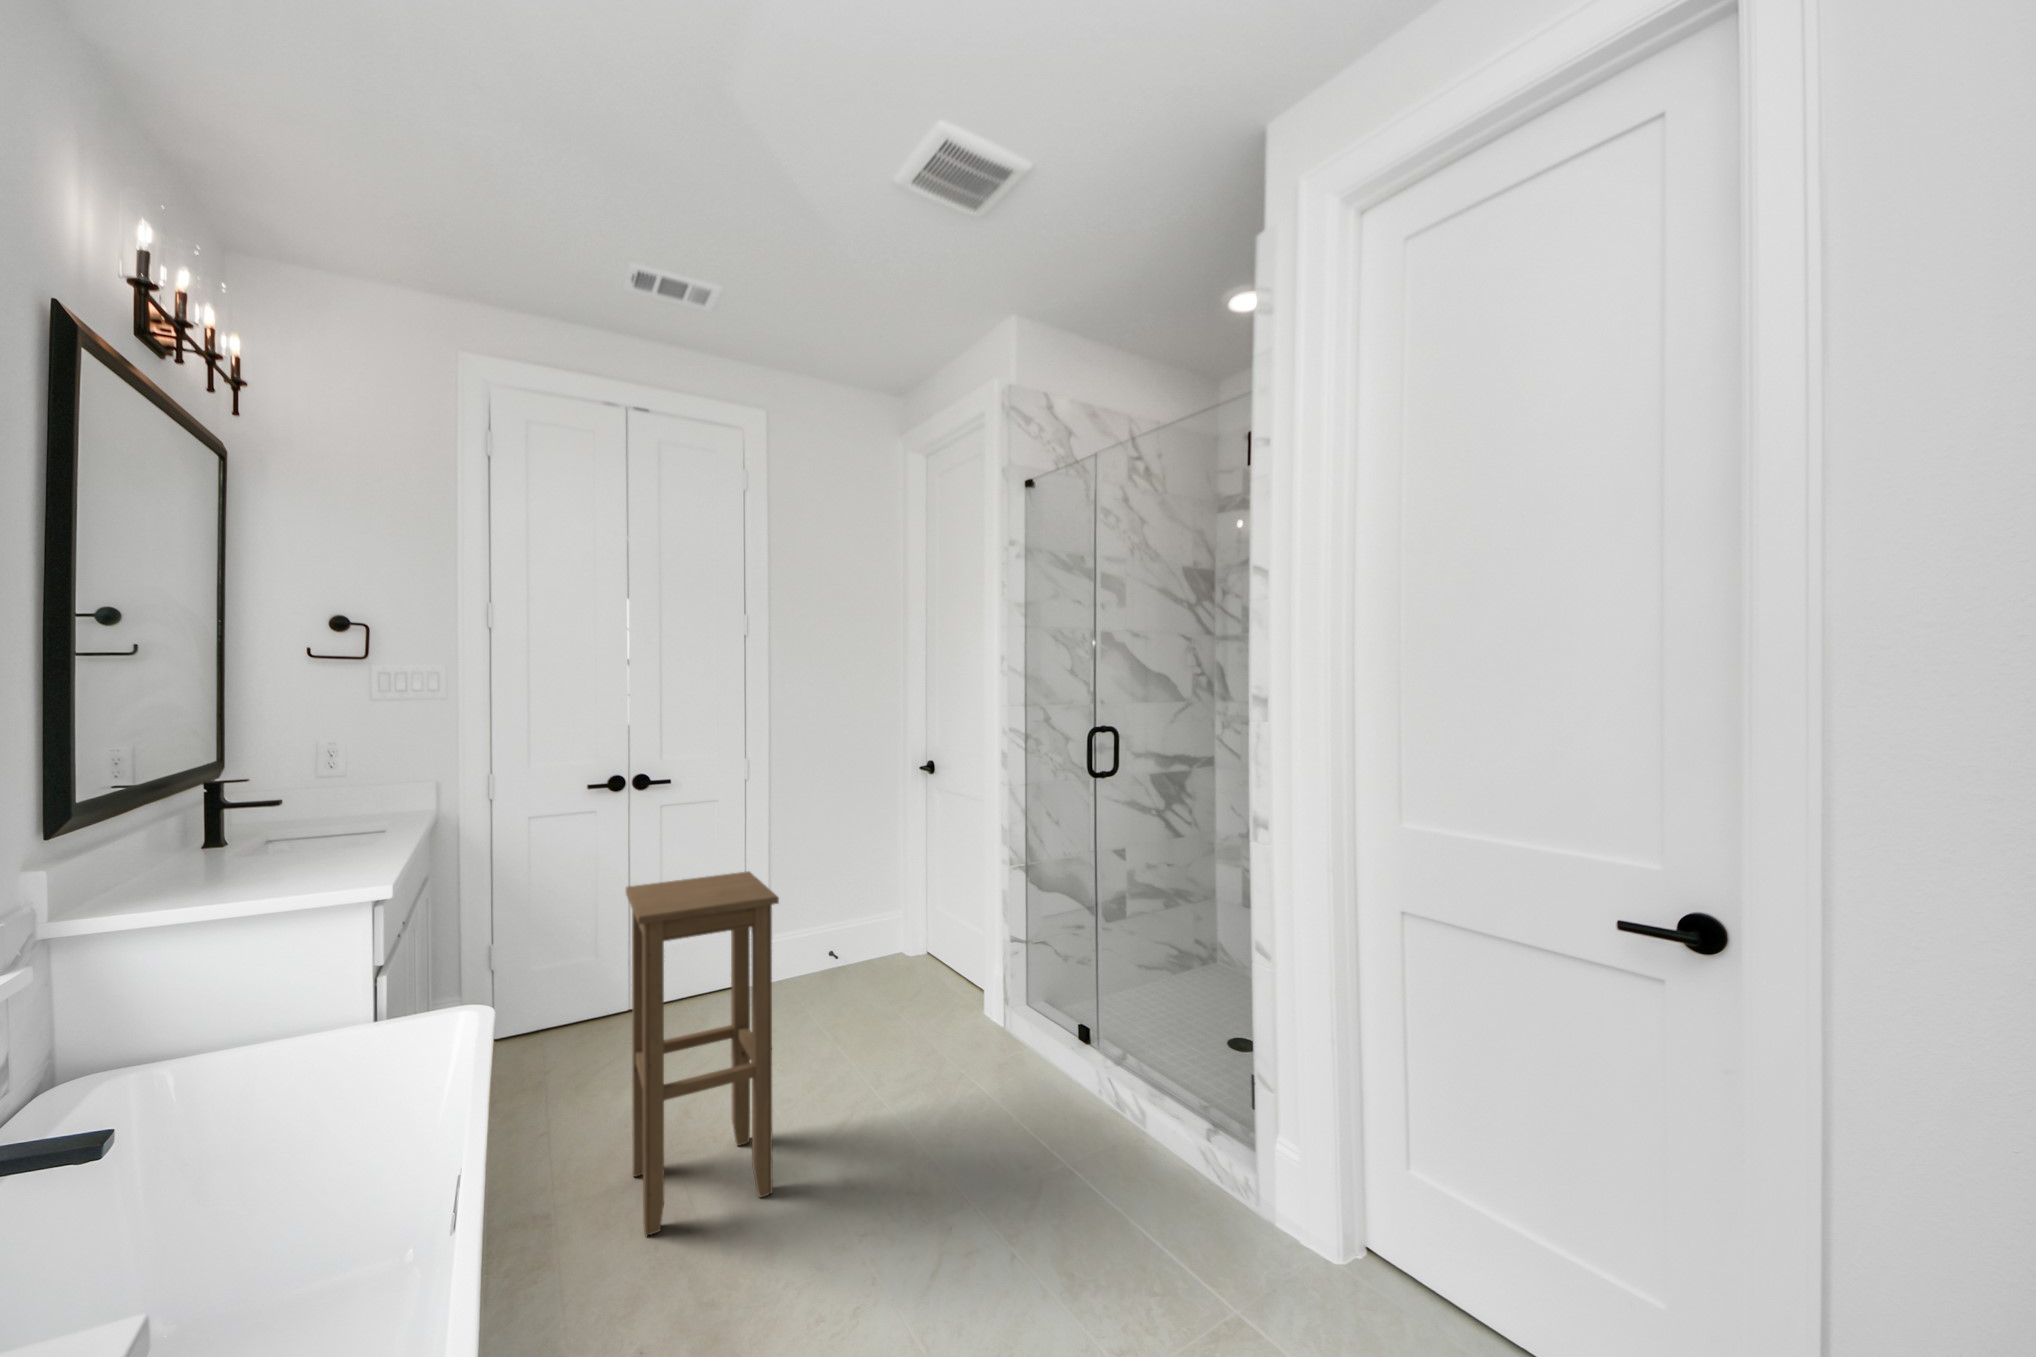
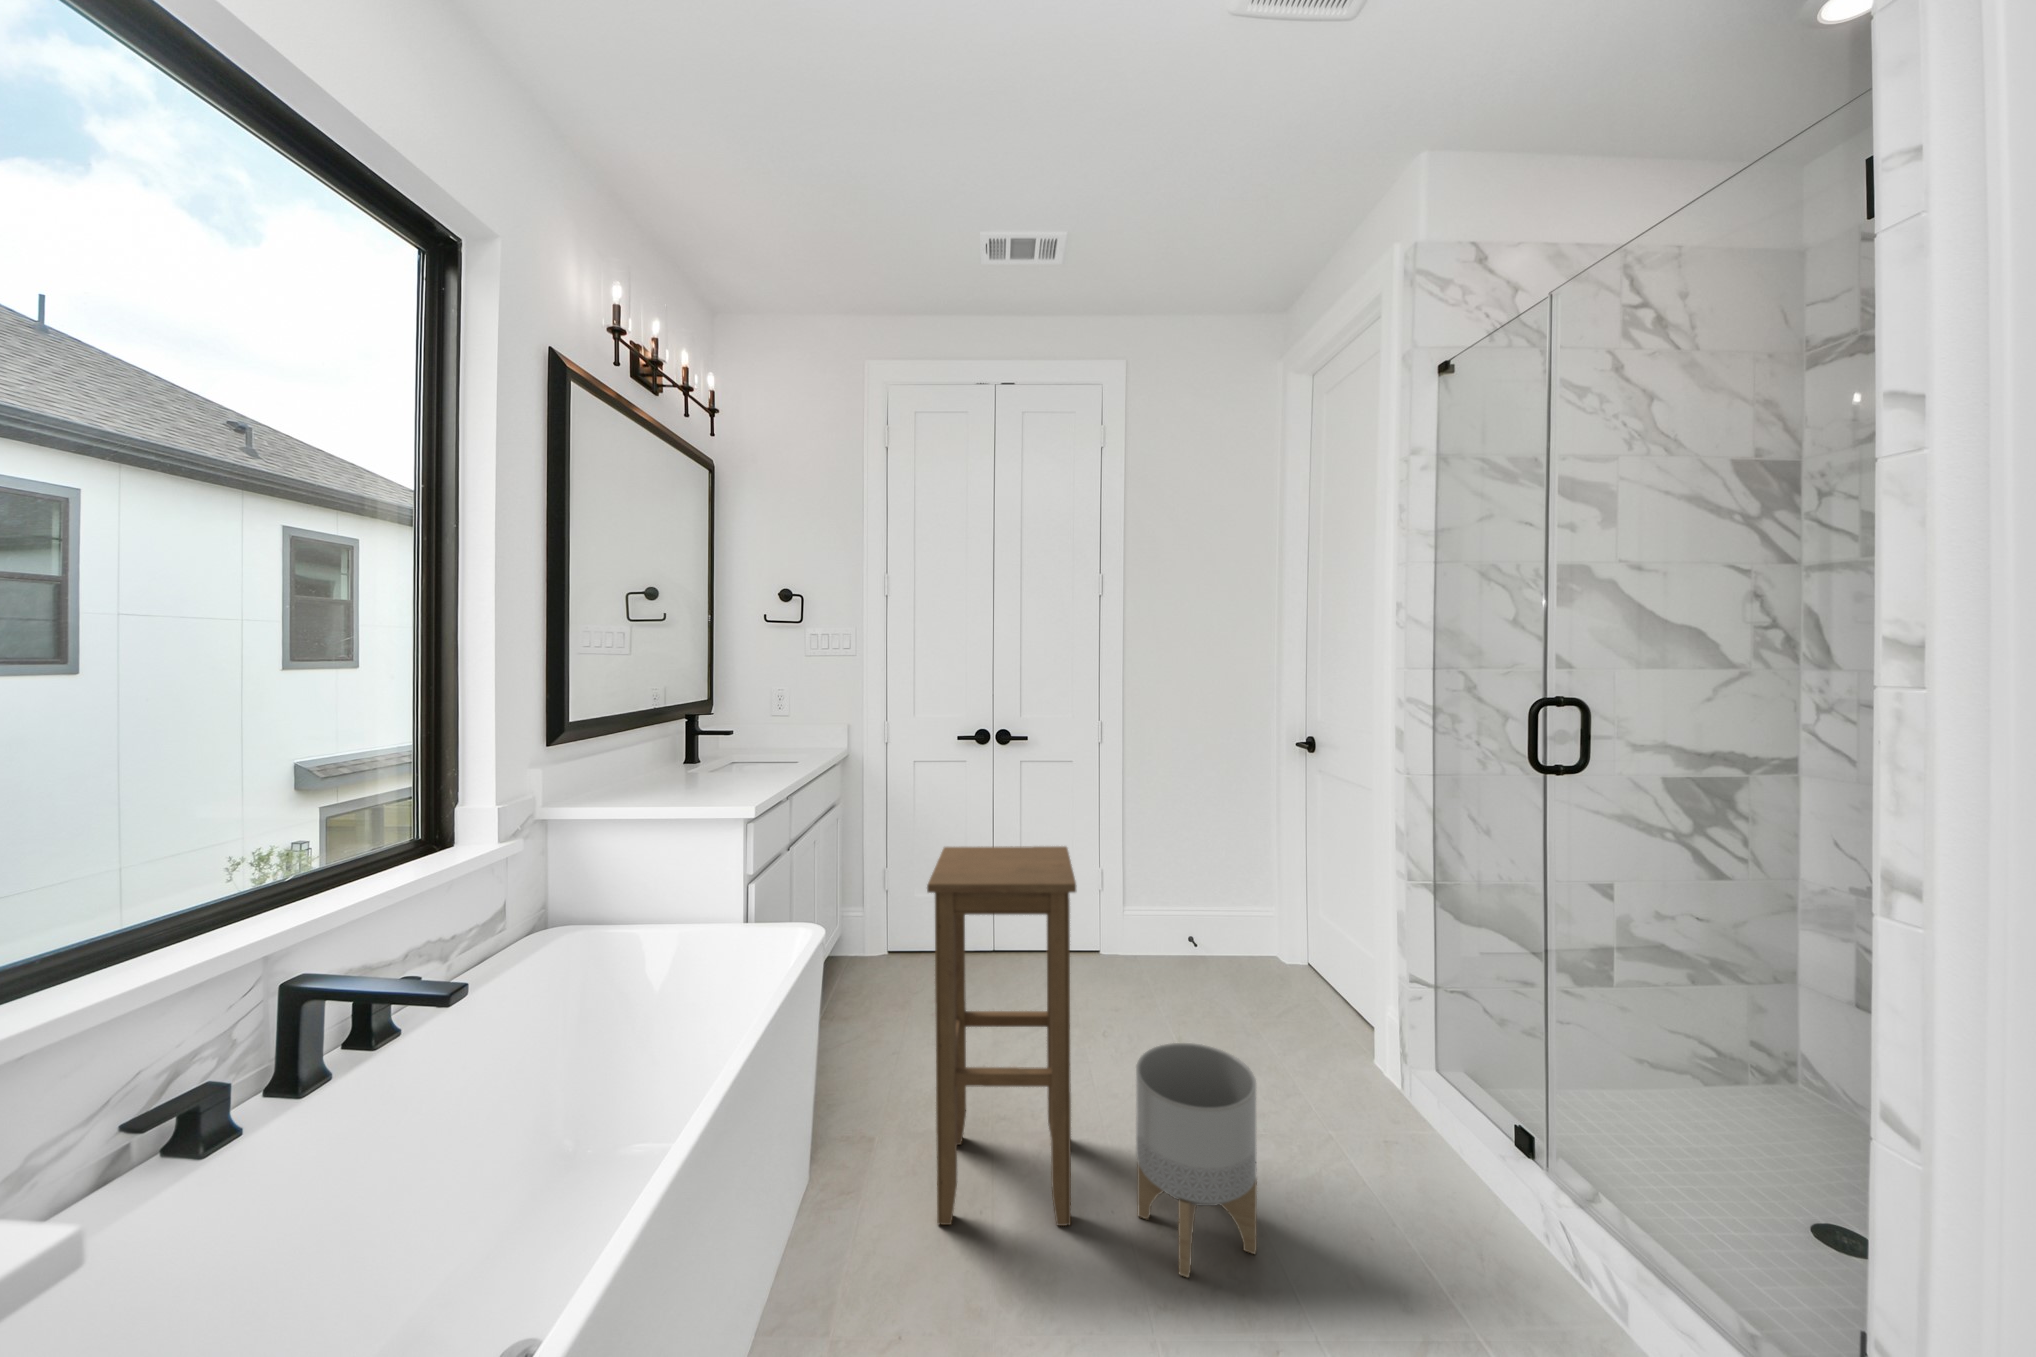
planter: none [827,1015,922,1192] -> present [1136,1043,1257,1277]

